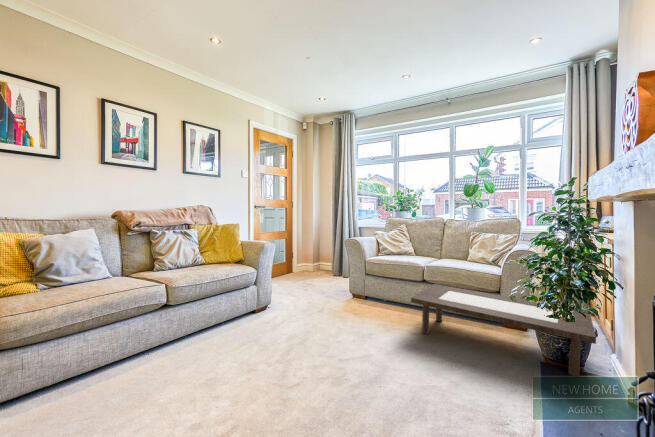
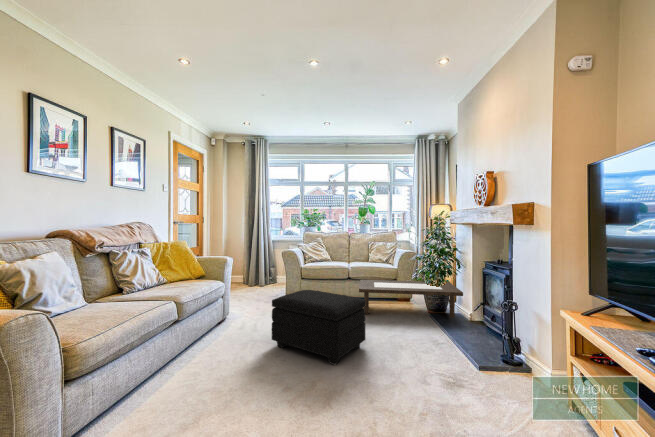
footstool: none [264,290,366,401] -> present [272,290,366,365]

